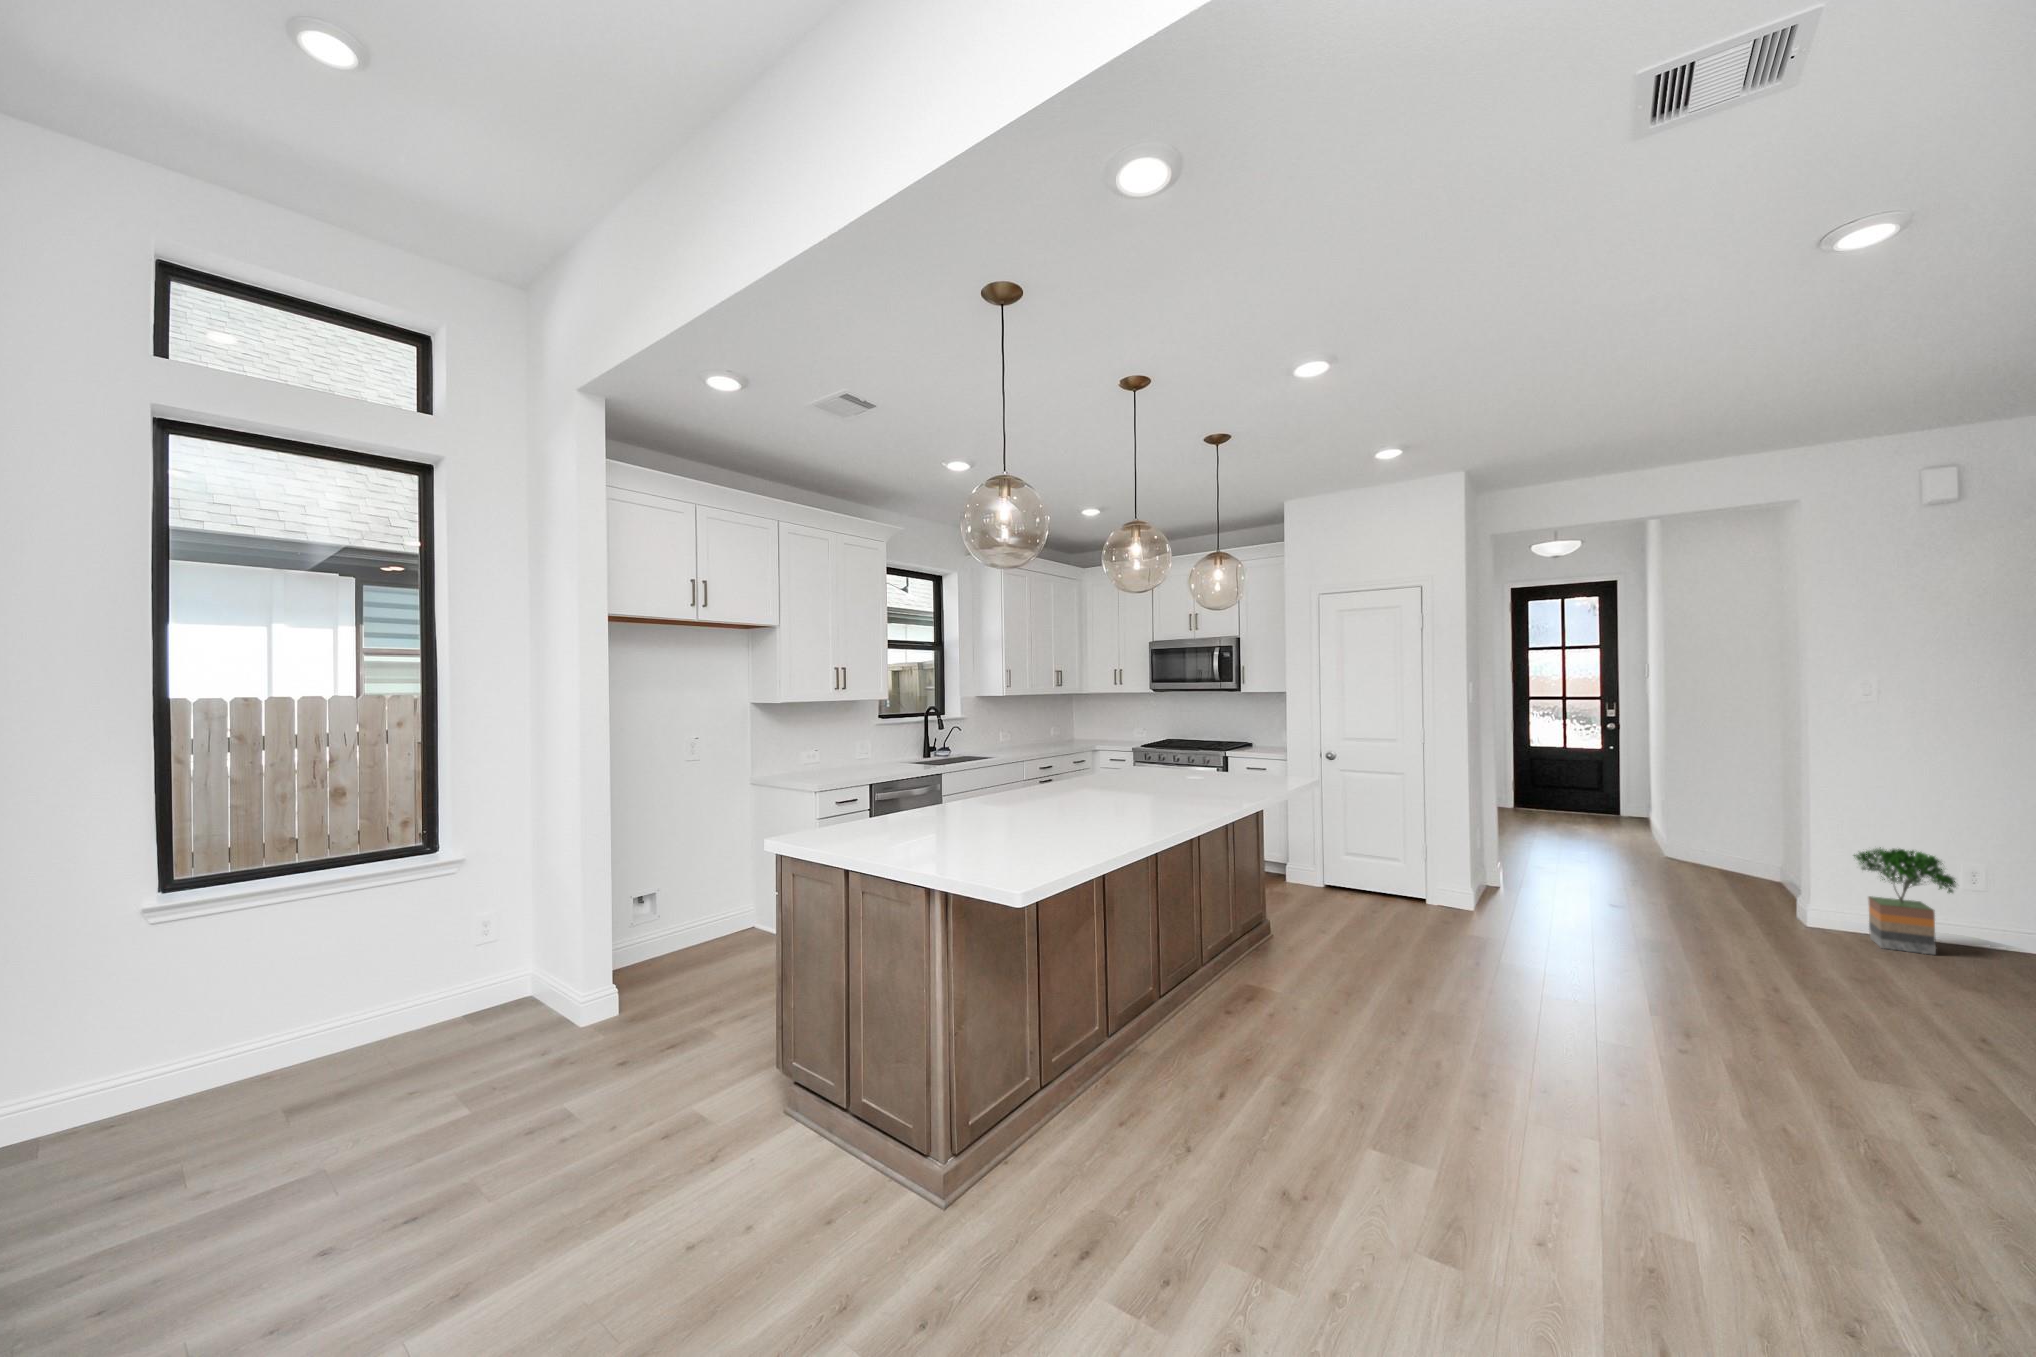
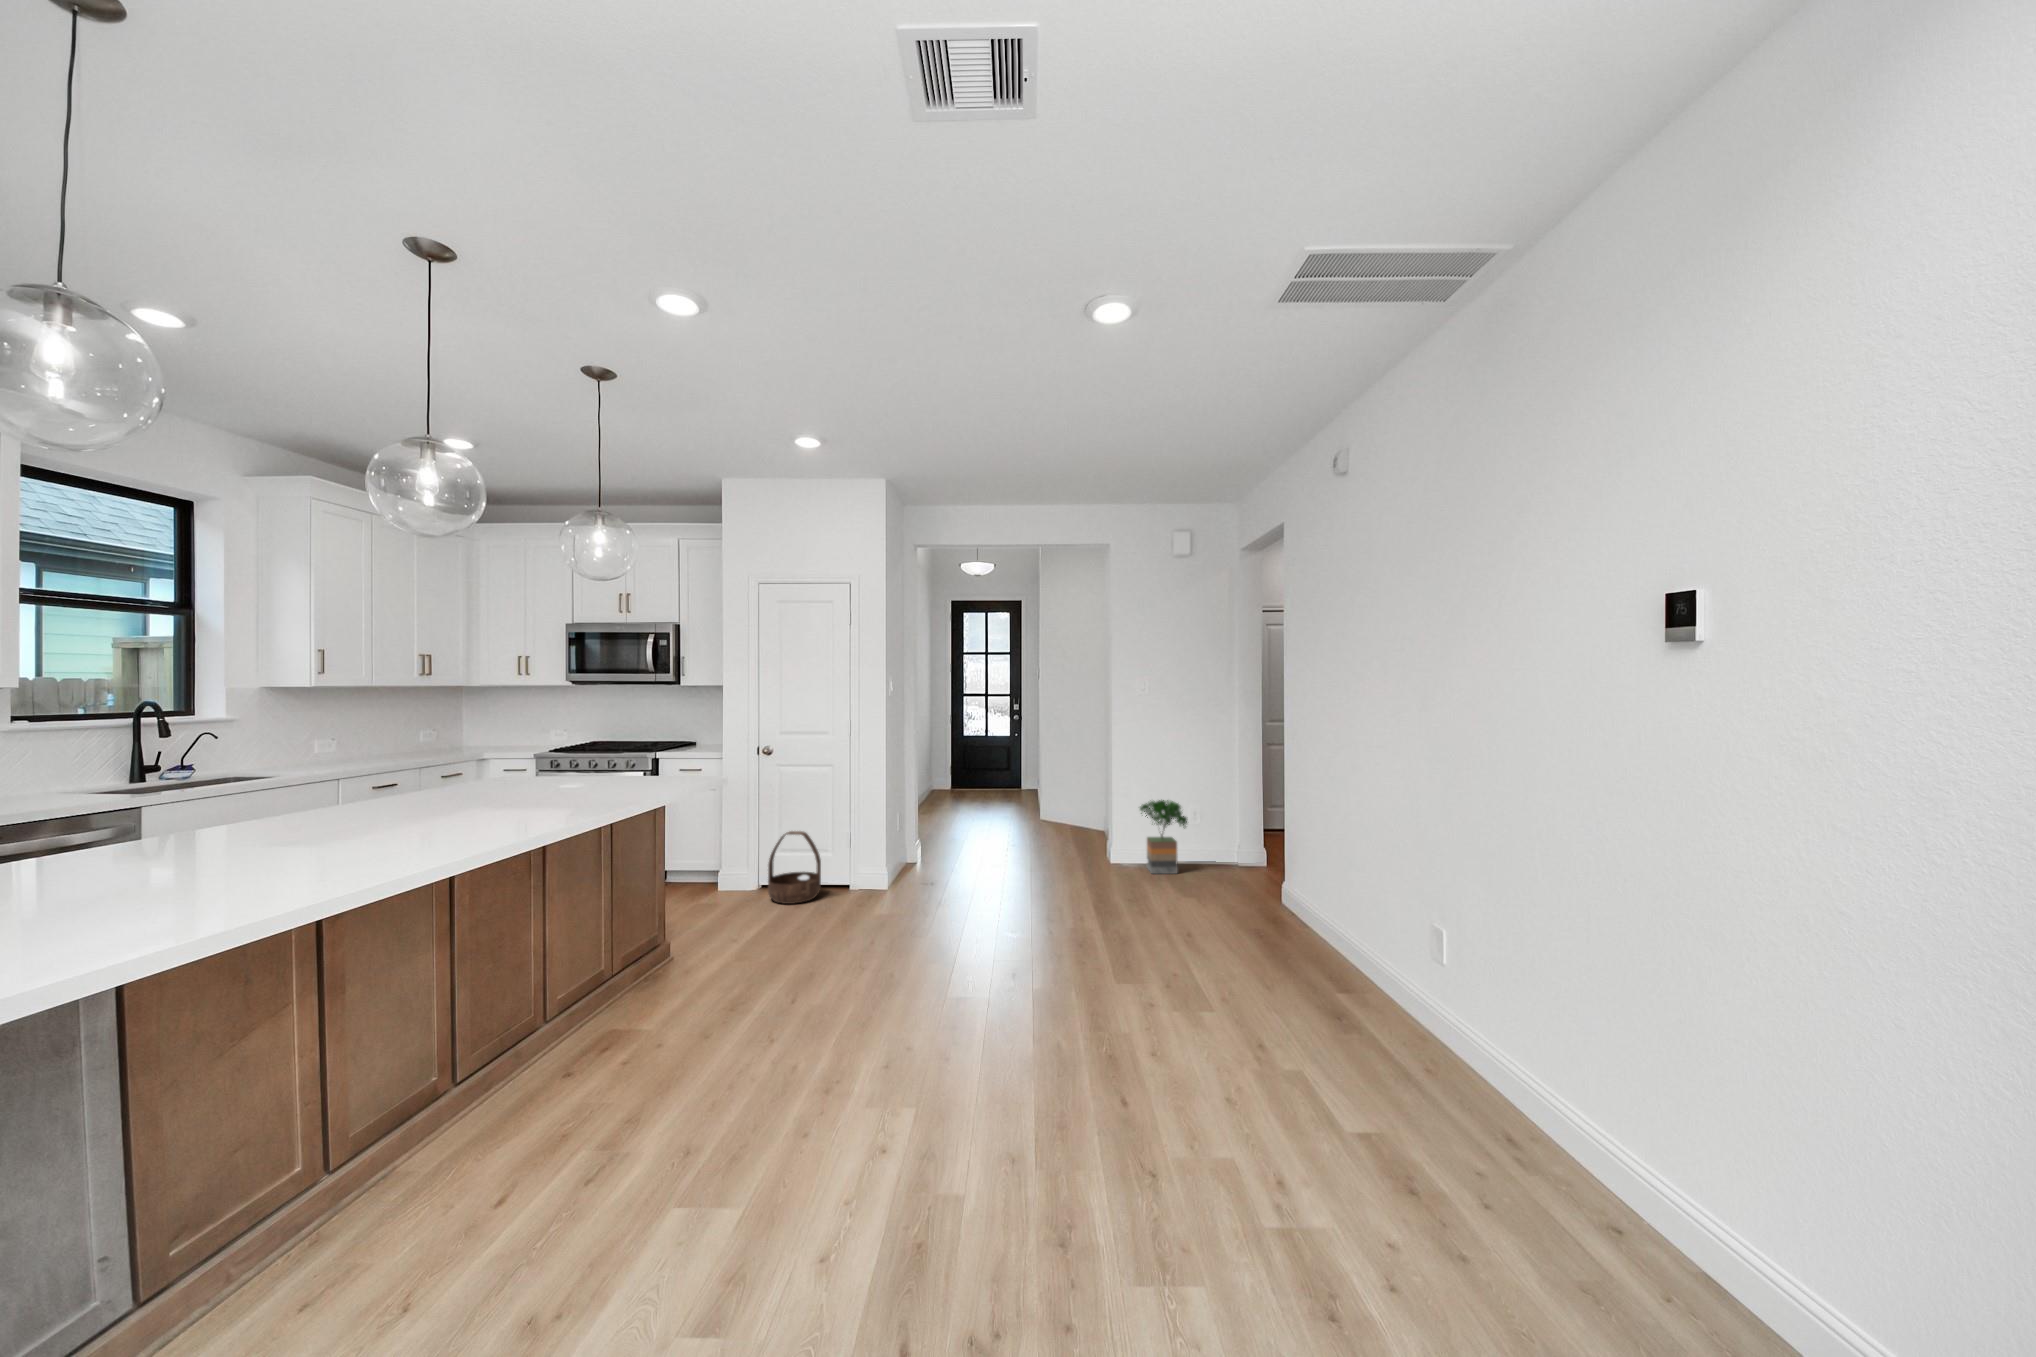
basket: none [1341,836,1396,907] -> present [768,831,821,904]

